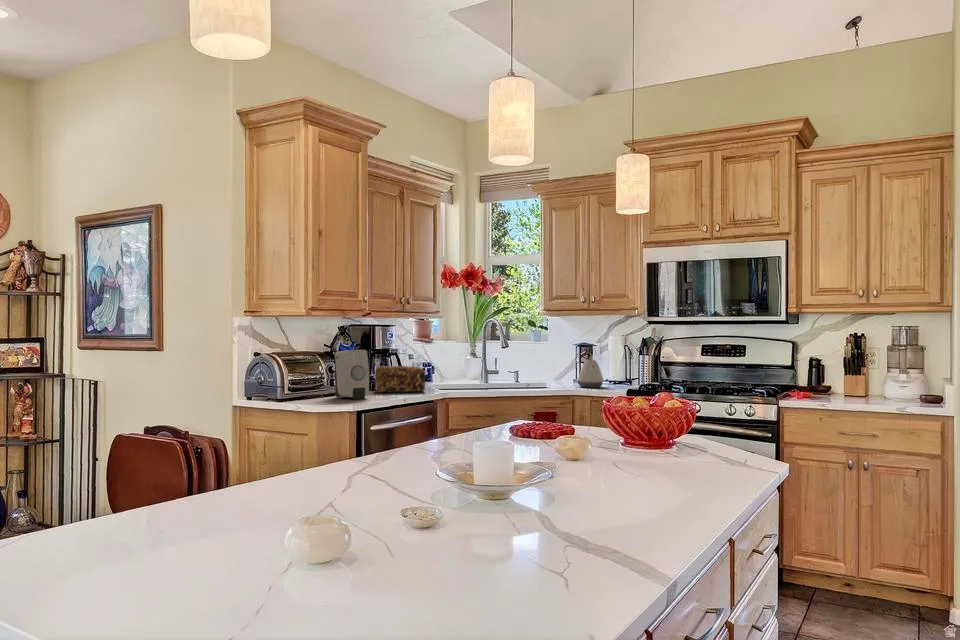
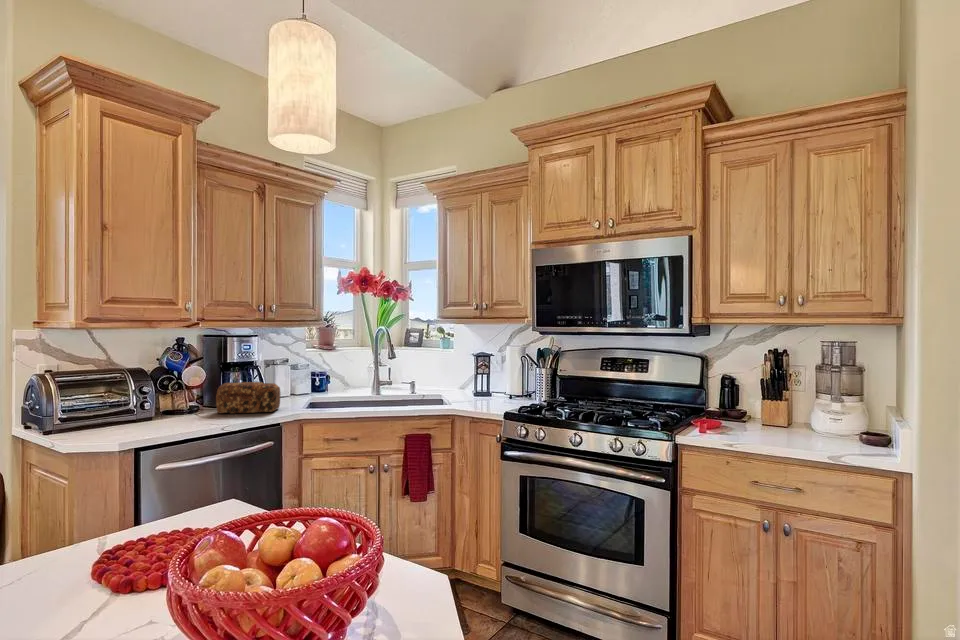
kettle: present [578,347,603,388] -> none [465,359,493,405]
soap dispenser: present [334,350,369,399] -> none [142,369,175,429]

